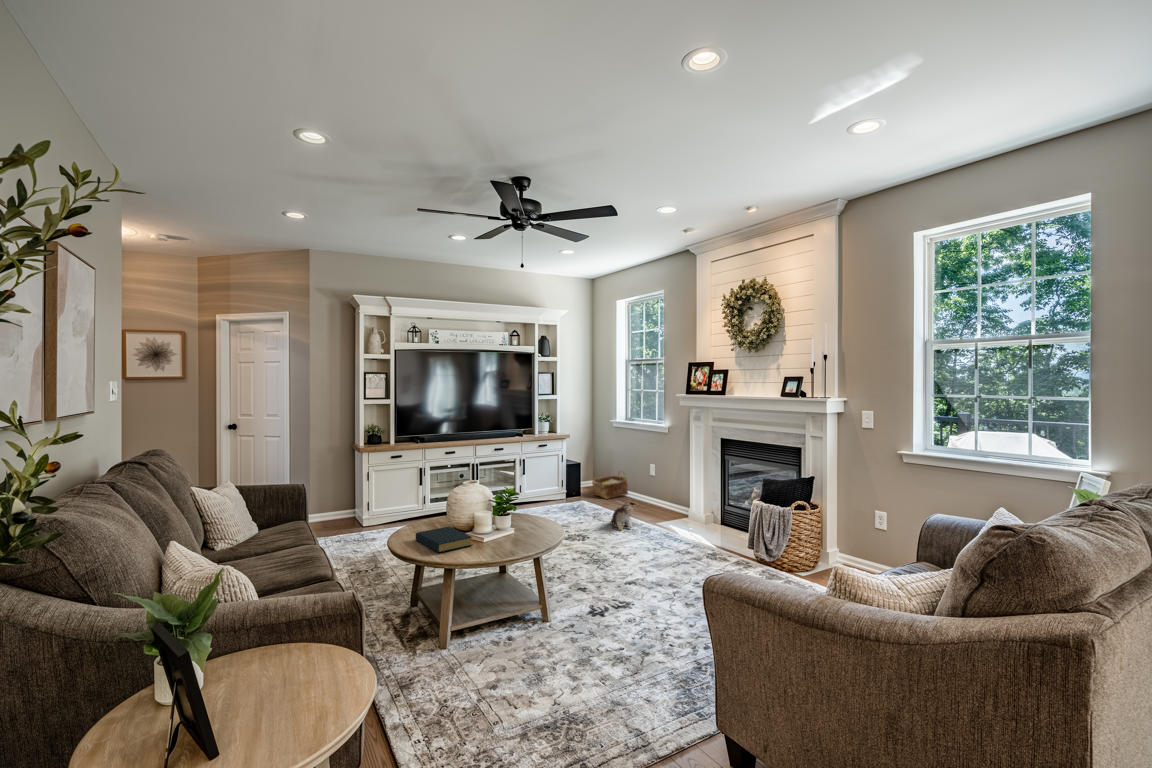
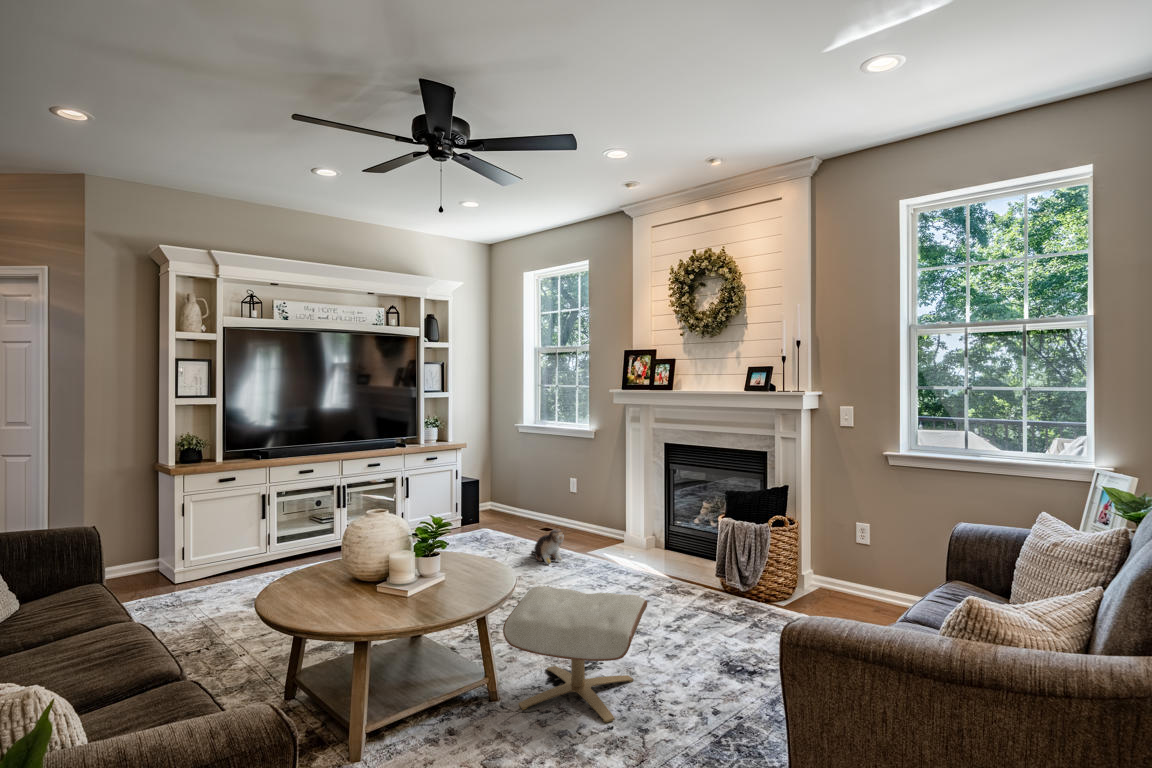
woven basket: present [592,472,628,499] -> none [495,487,541,524]
hardback book: present [416,527,472,552] -> none [303,579,394,619]
ottoman: none [551,542,663,645] -> present [503,586,647,722]

